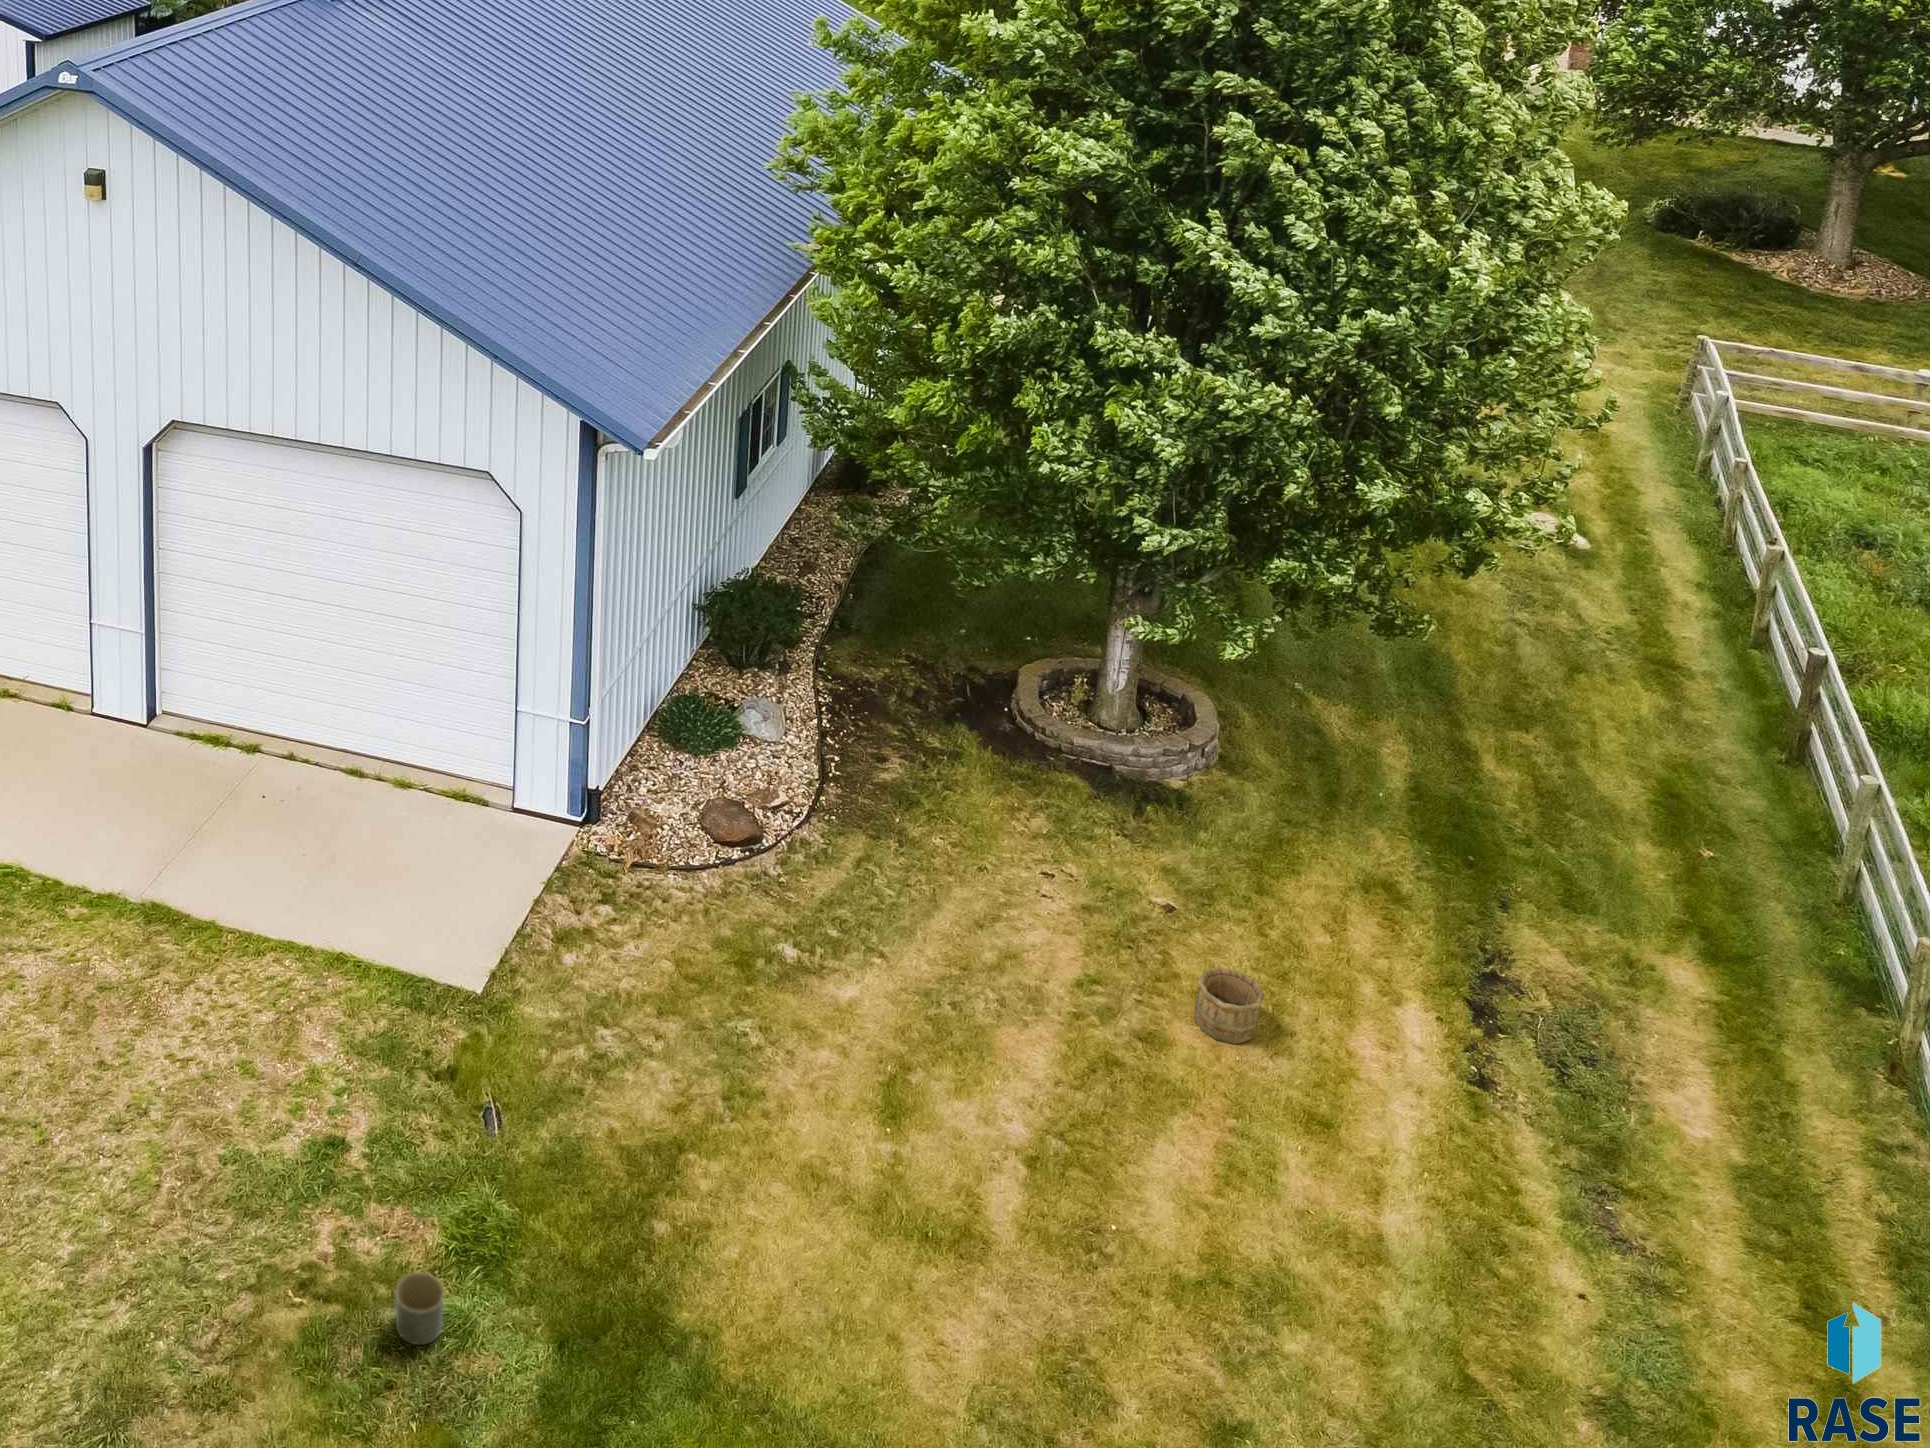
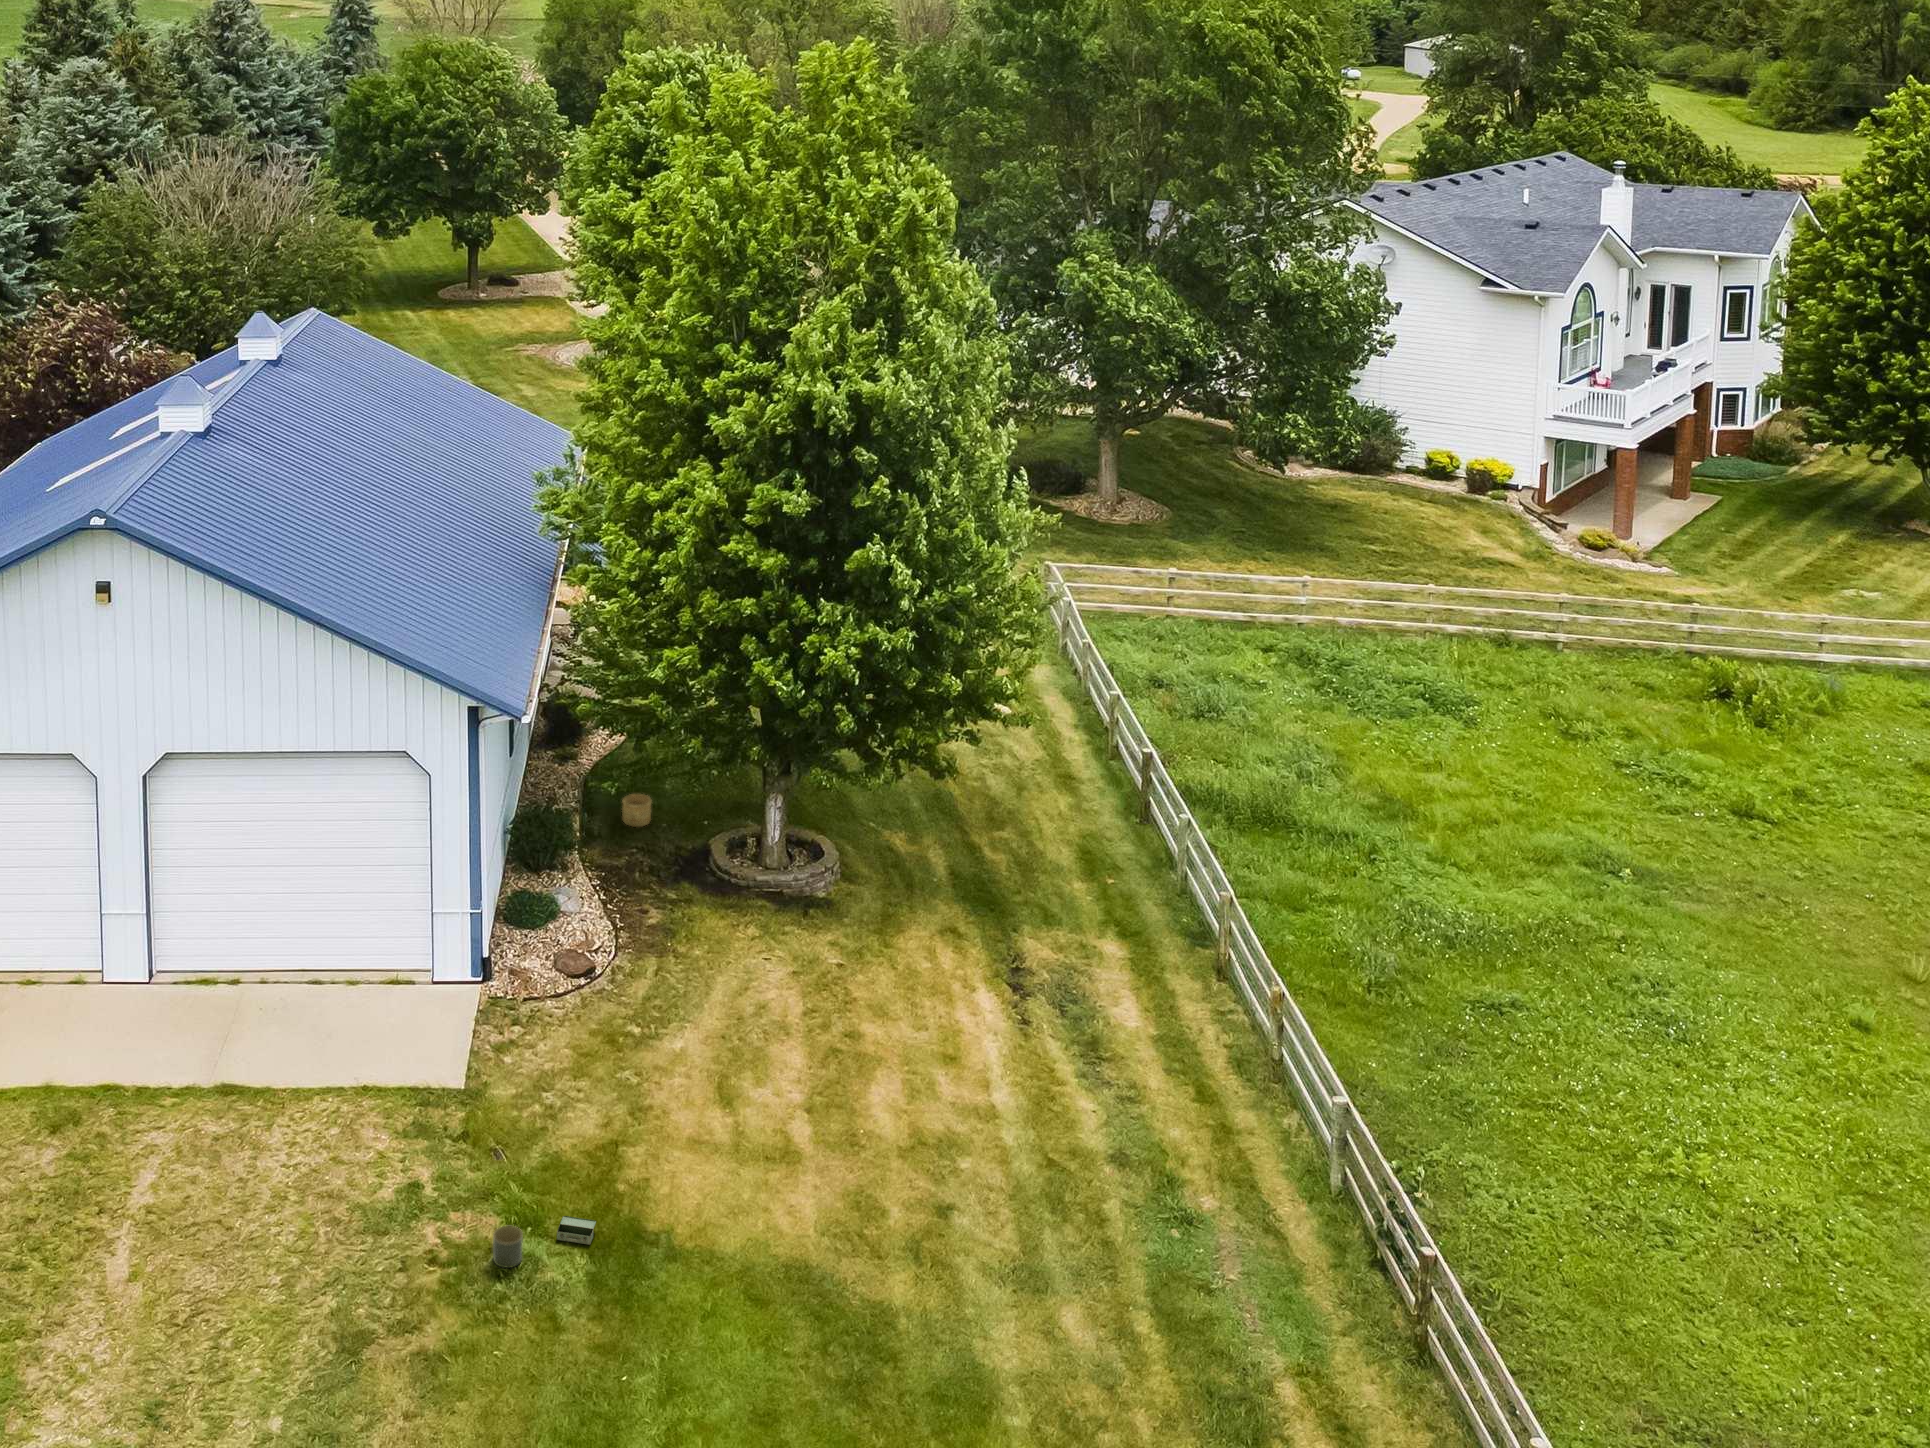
wooden bucket: present [1194,967,1264,1044] -> present [622,794,652,827]
toolbox: none [510,1275,580,1342] -> present [557,1216,596,1245]

